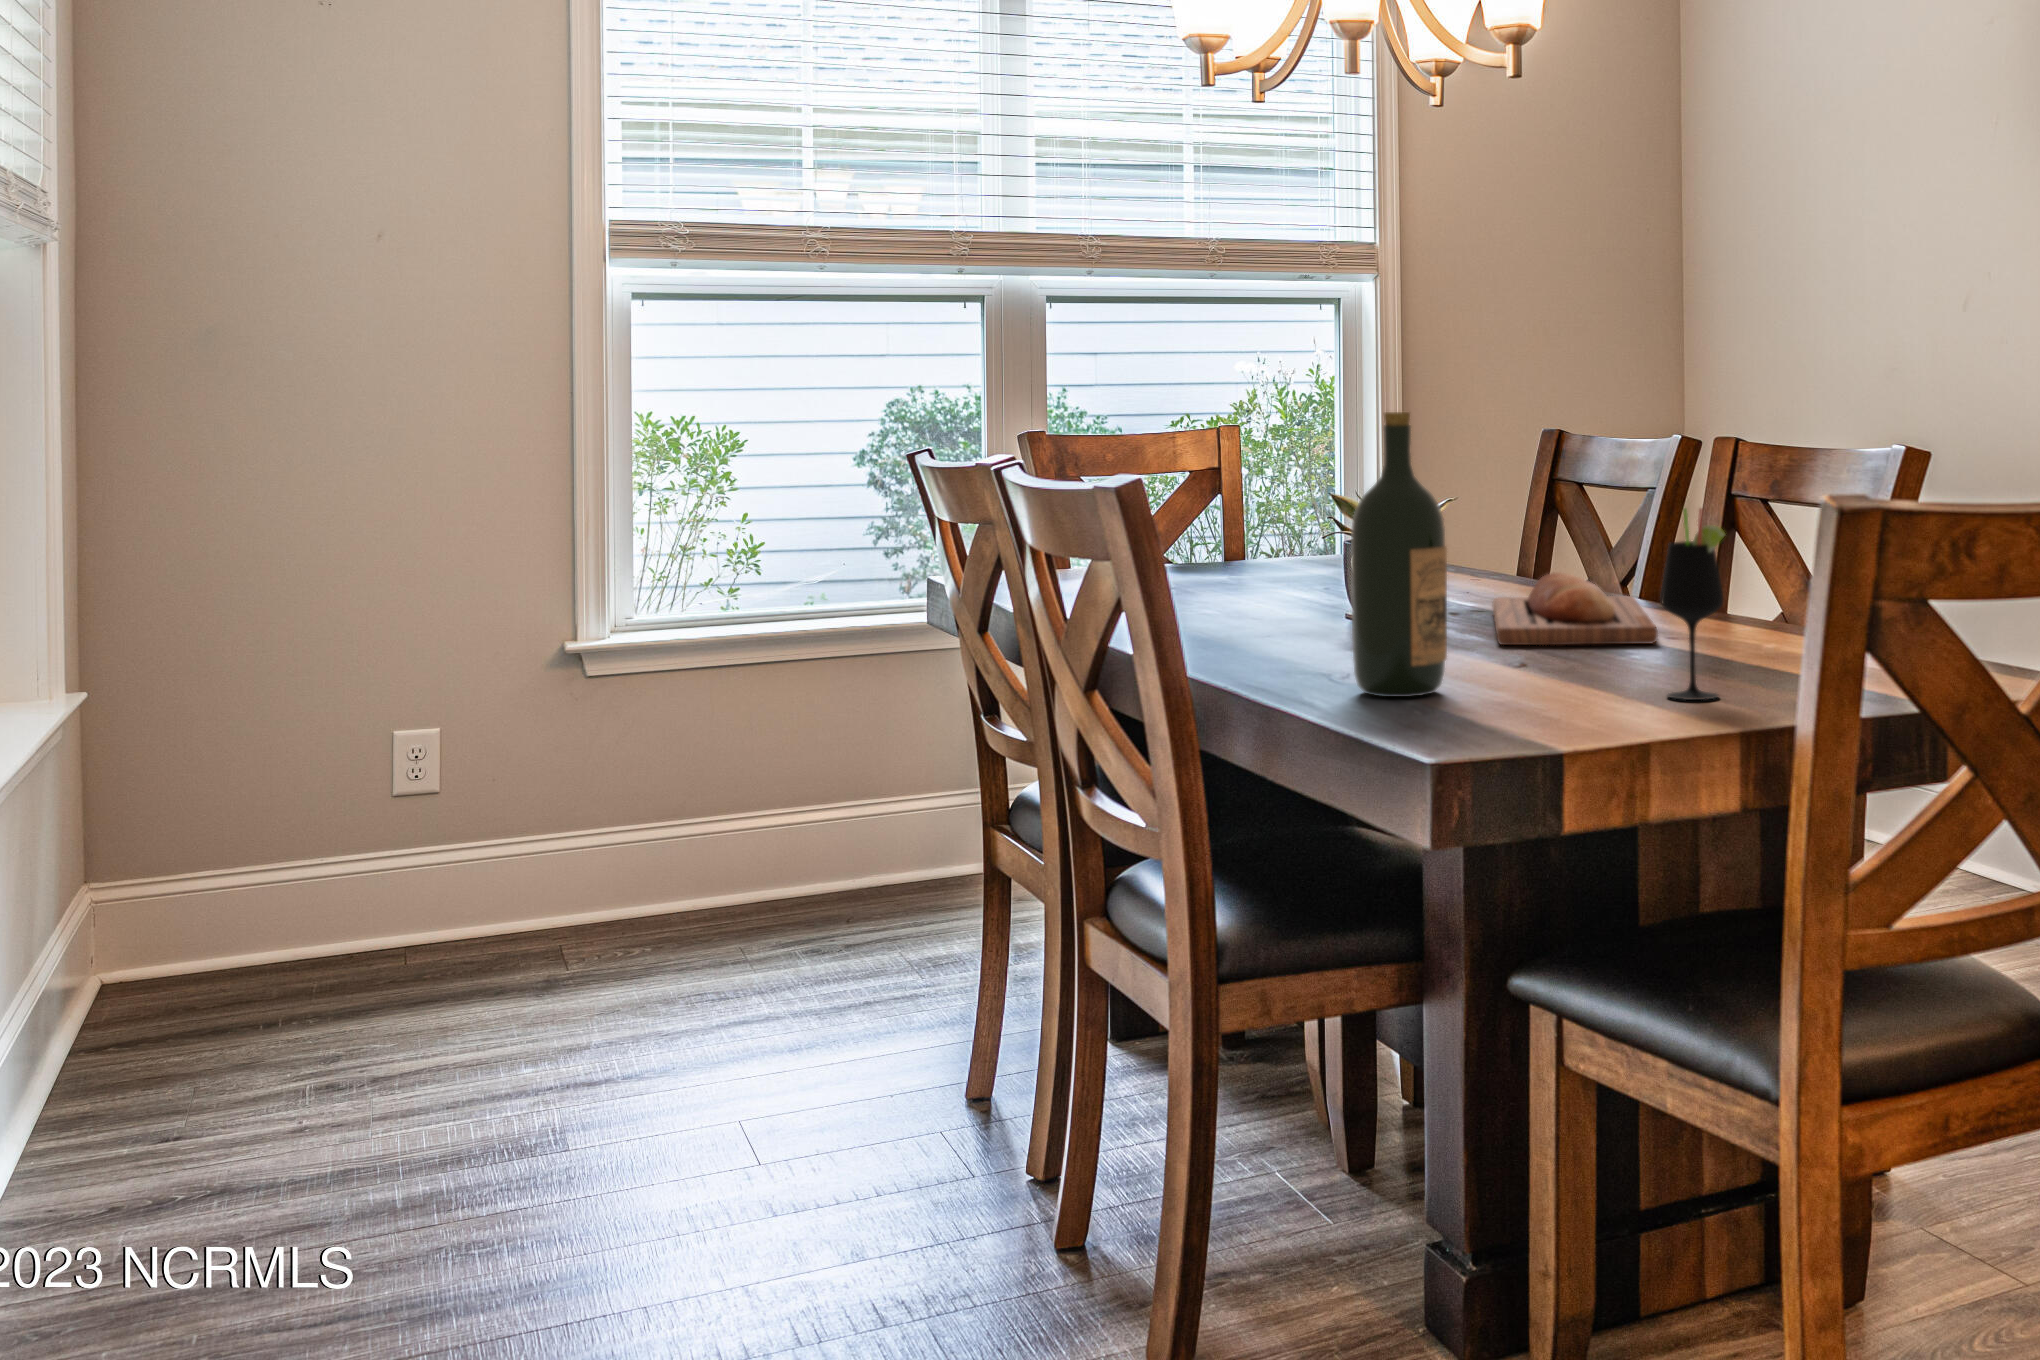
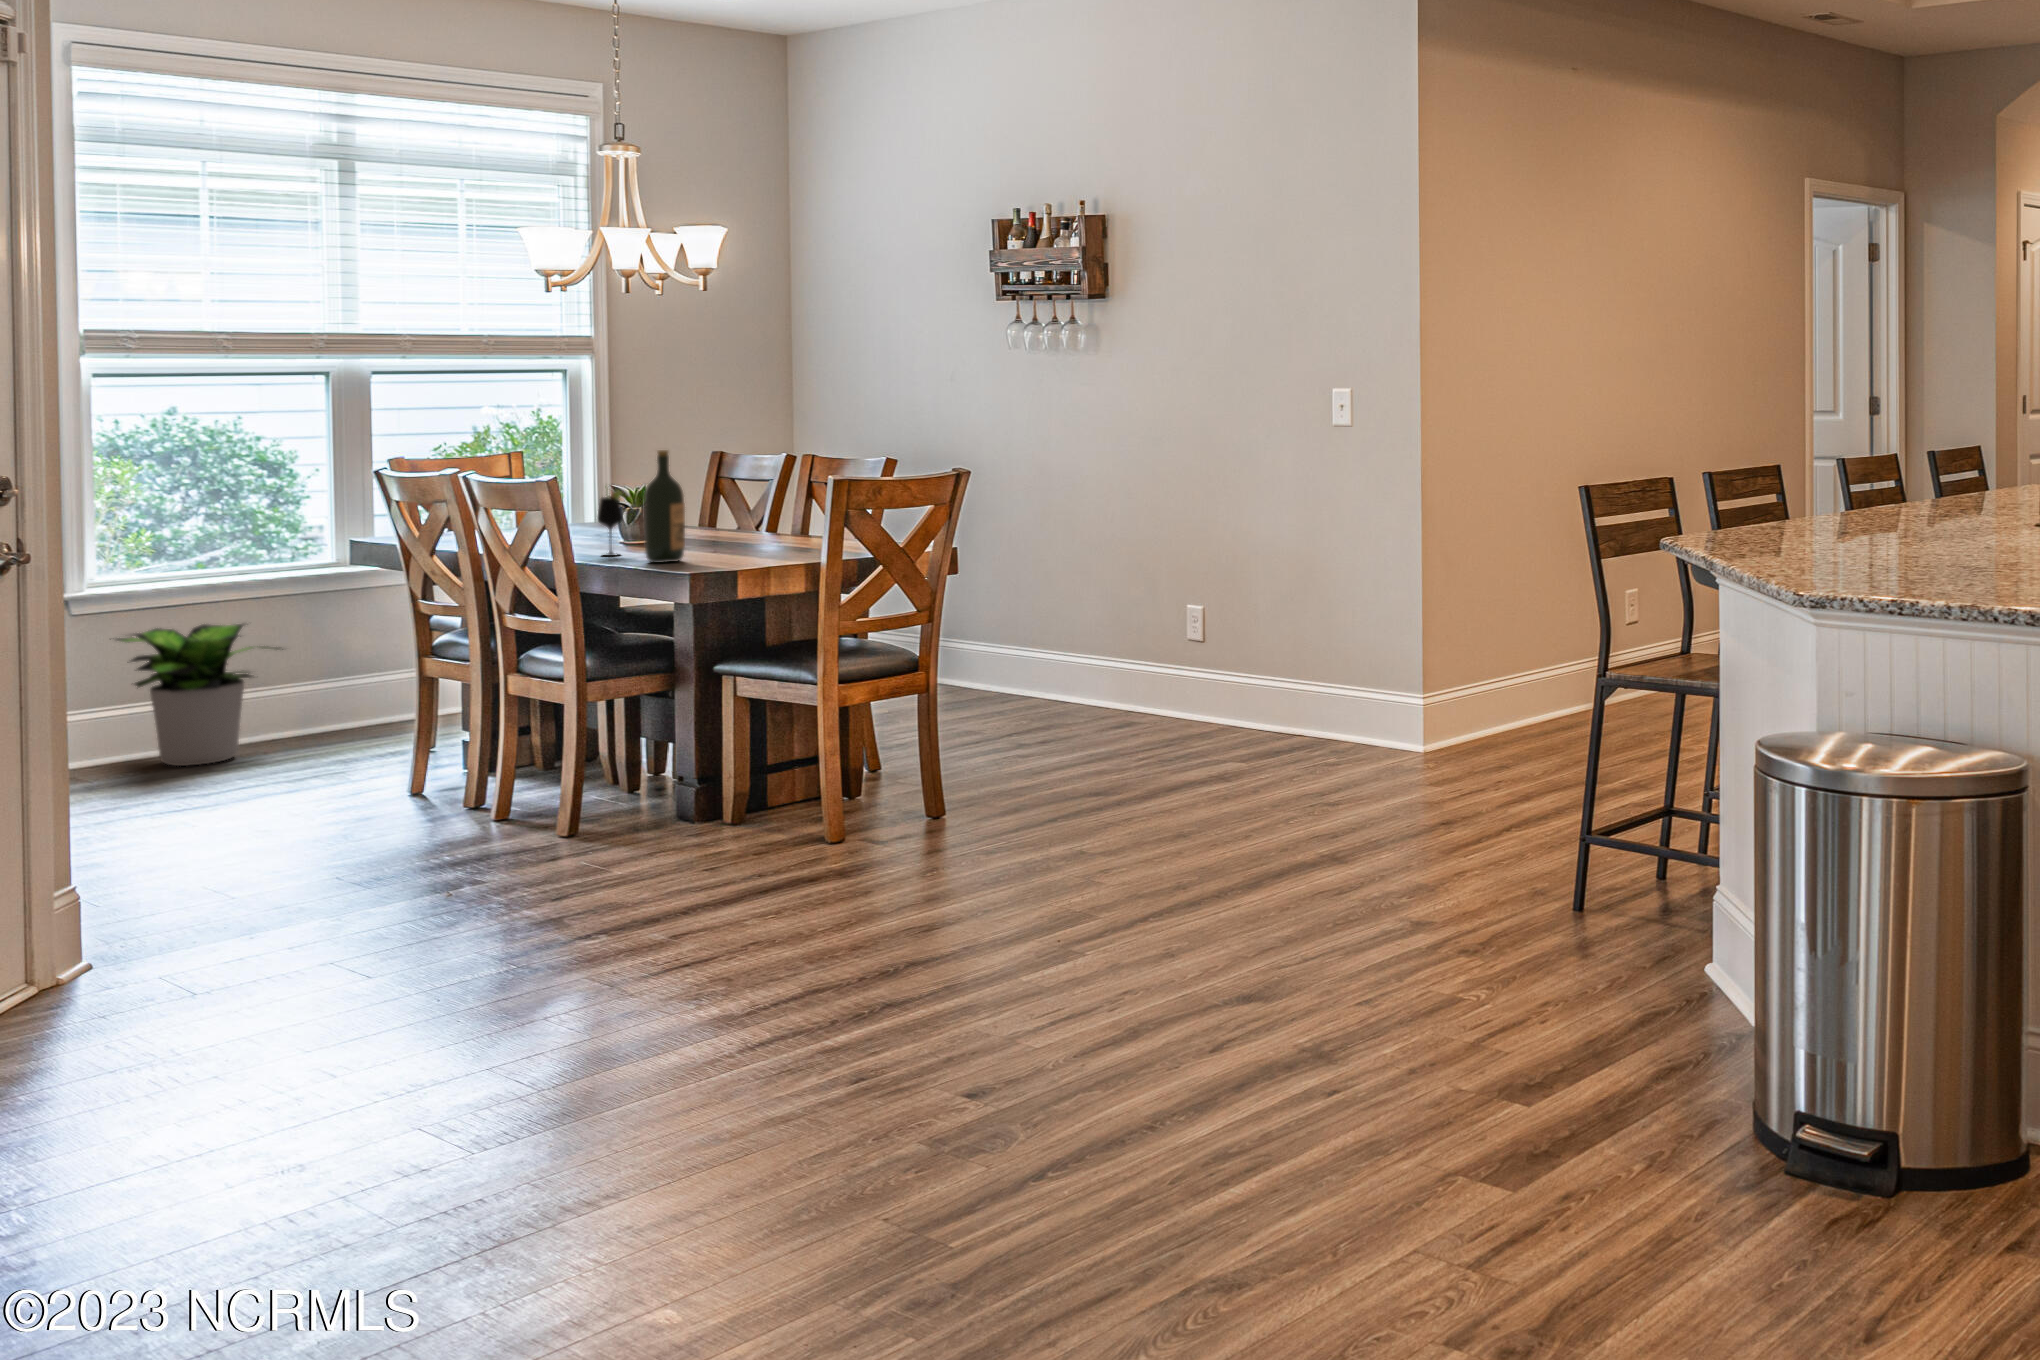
wine glass: present [1661,509,1725,700] -> present [597,491,623,556]
bread loaf: present [1493,573,1658,645] -> none [693,518,774,548]
potted plant: none [603,703,869,953] -> present [116,624,283,766]

